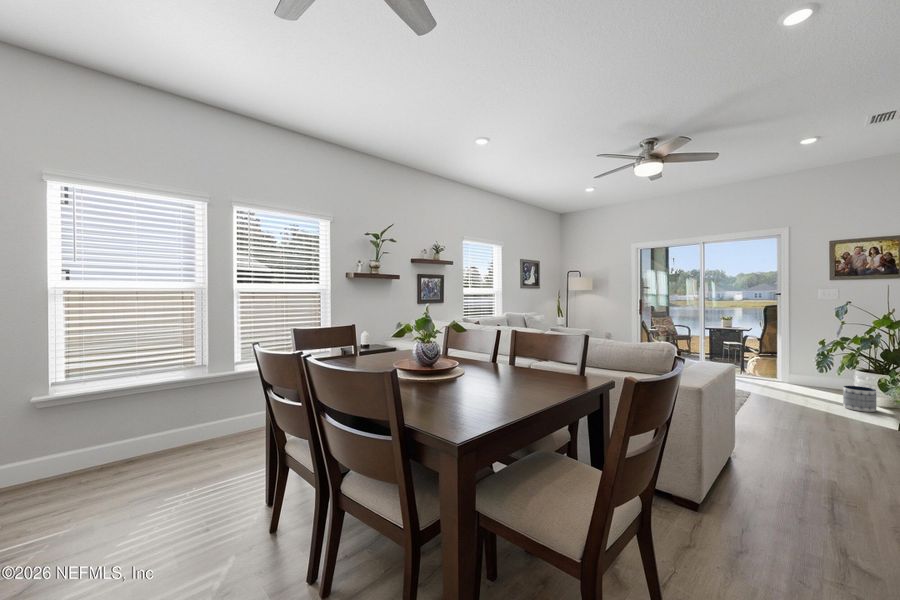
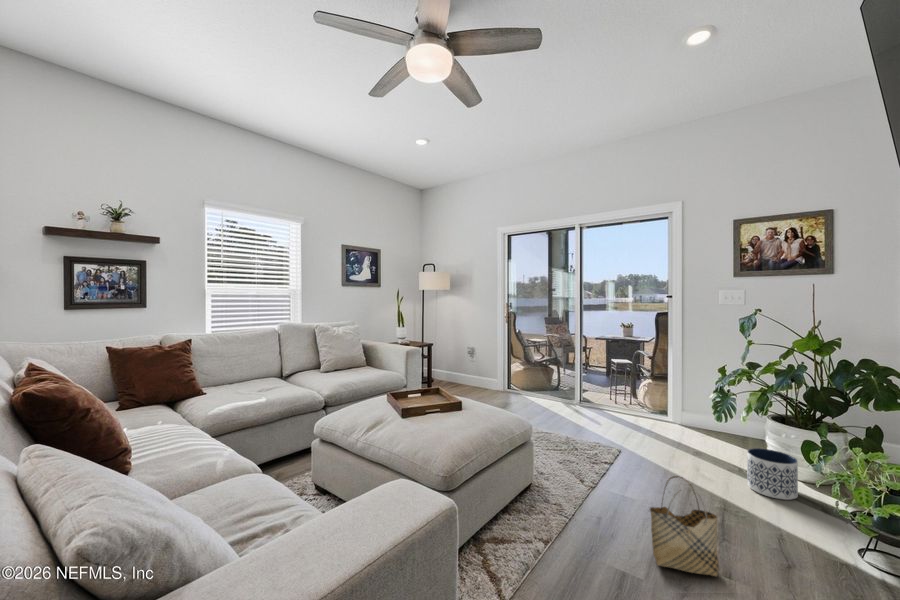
woven basket: none [792,386,832,430] -> present [650,476,719,576]

